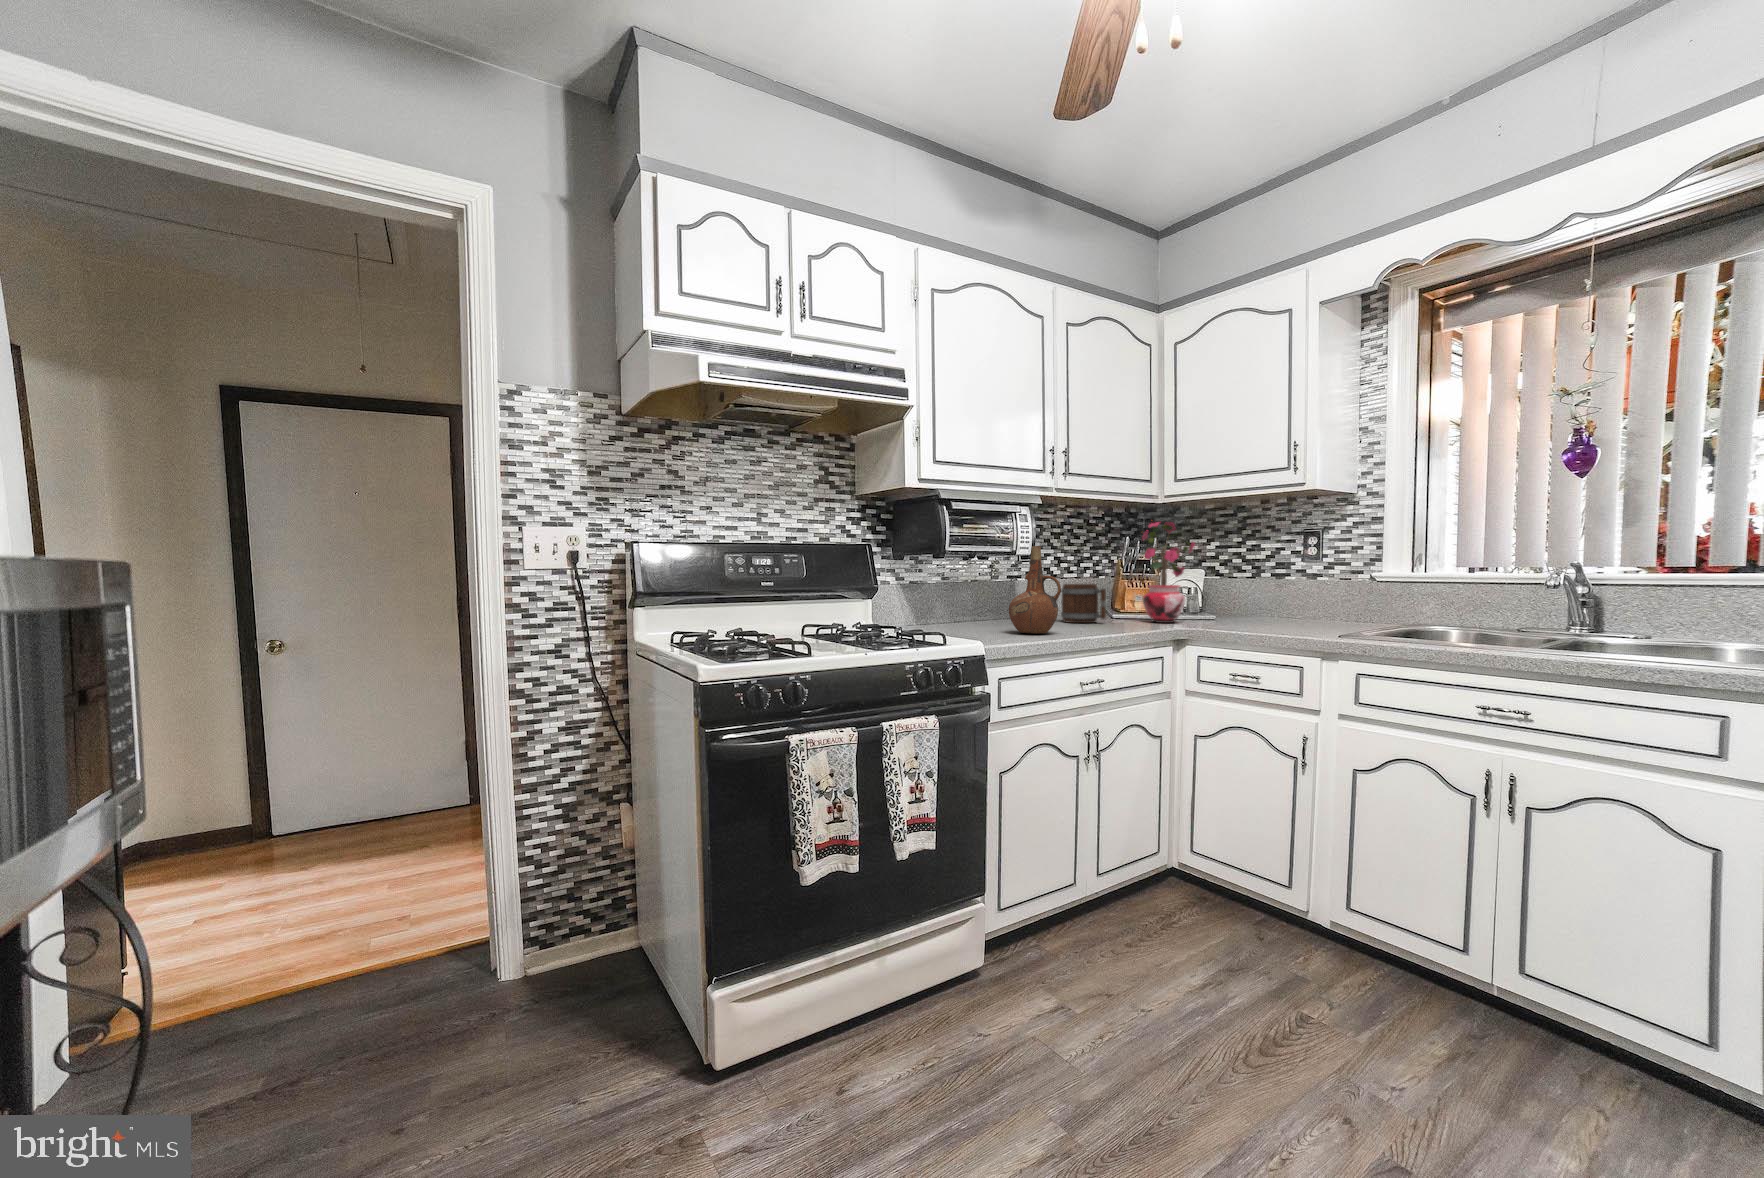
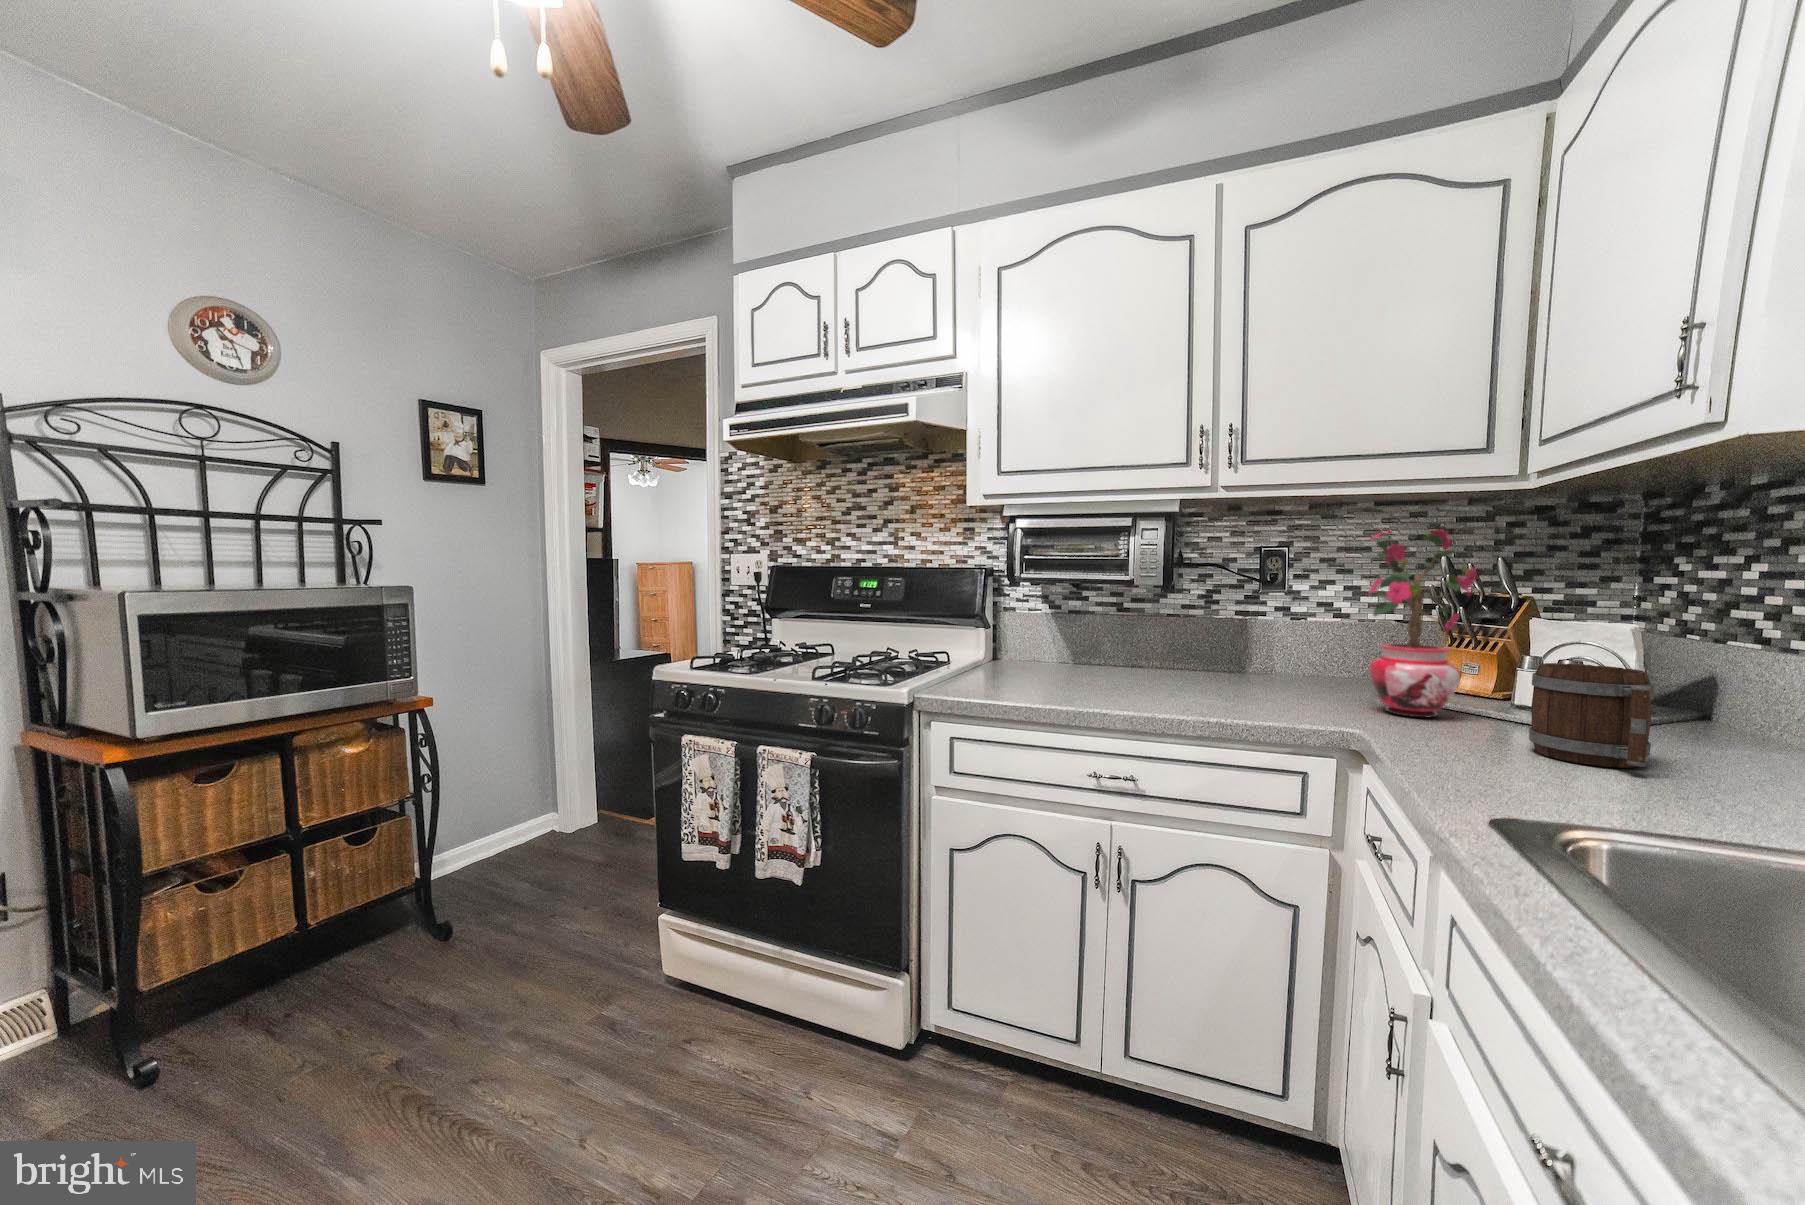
ceramic pitcher: present [1009,546,1061,633] -> none [1027,573,1092,691]
mug: present [1061,584,1106,623] -> present [1529,663,1654,768]

